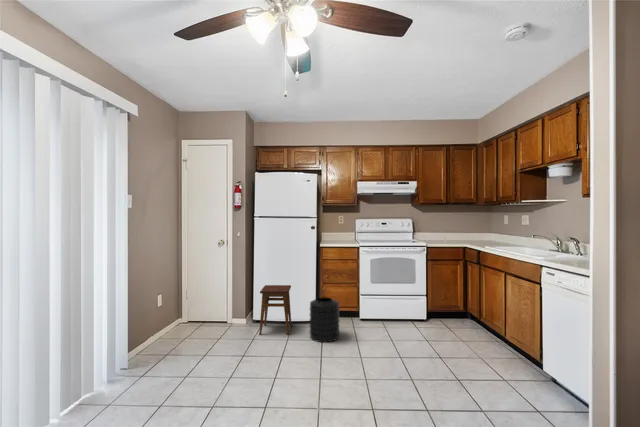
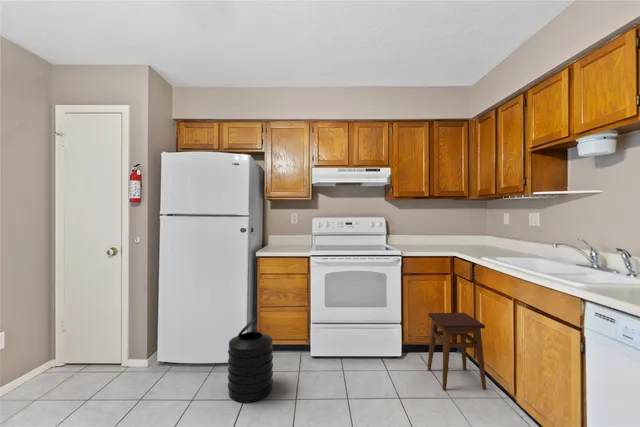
stool: present [259,285,291,335] -> present [428,313,486,390]

